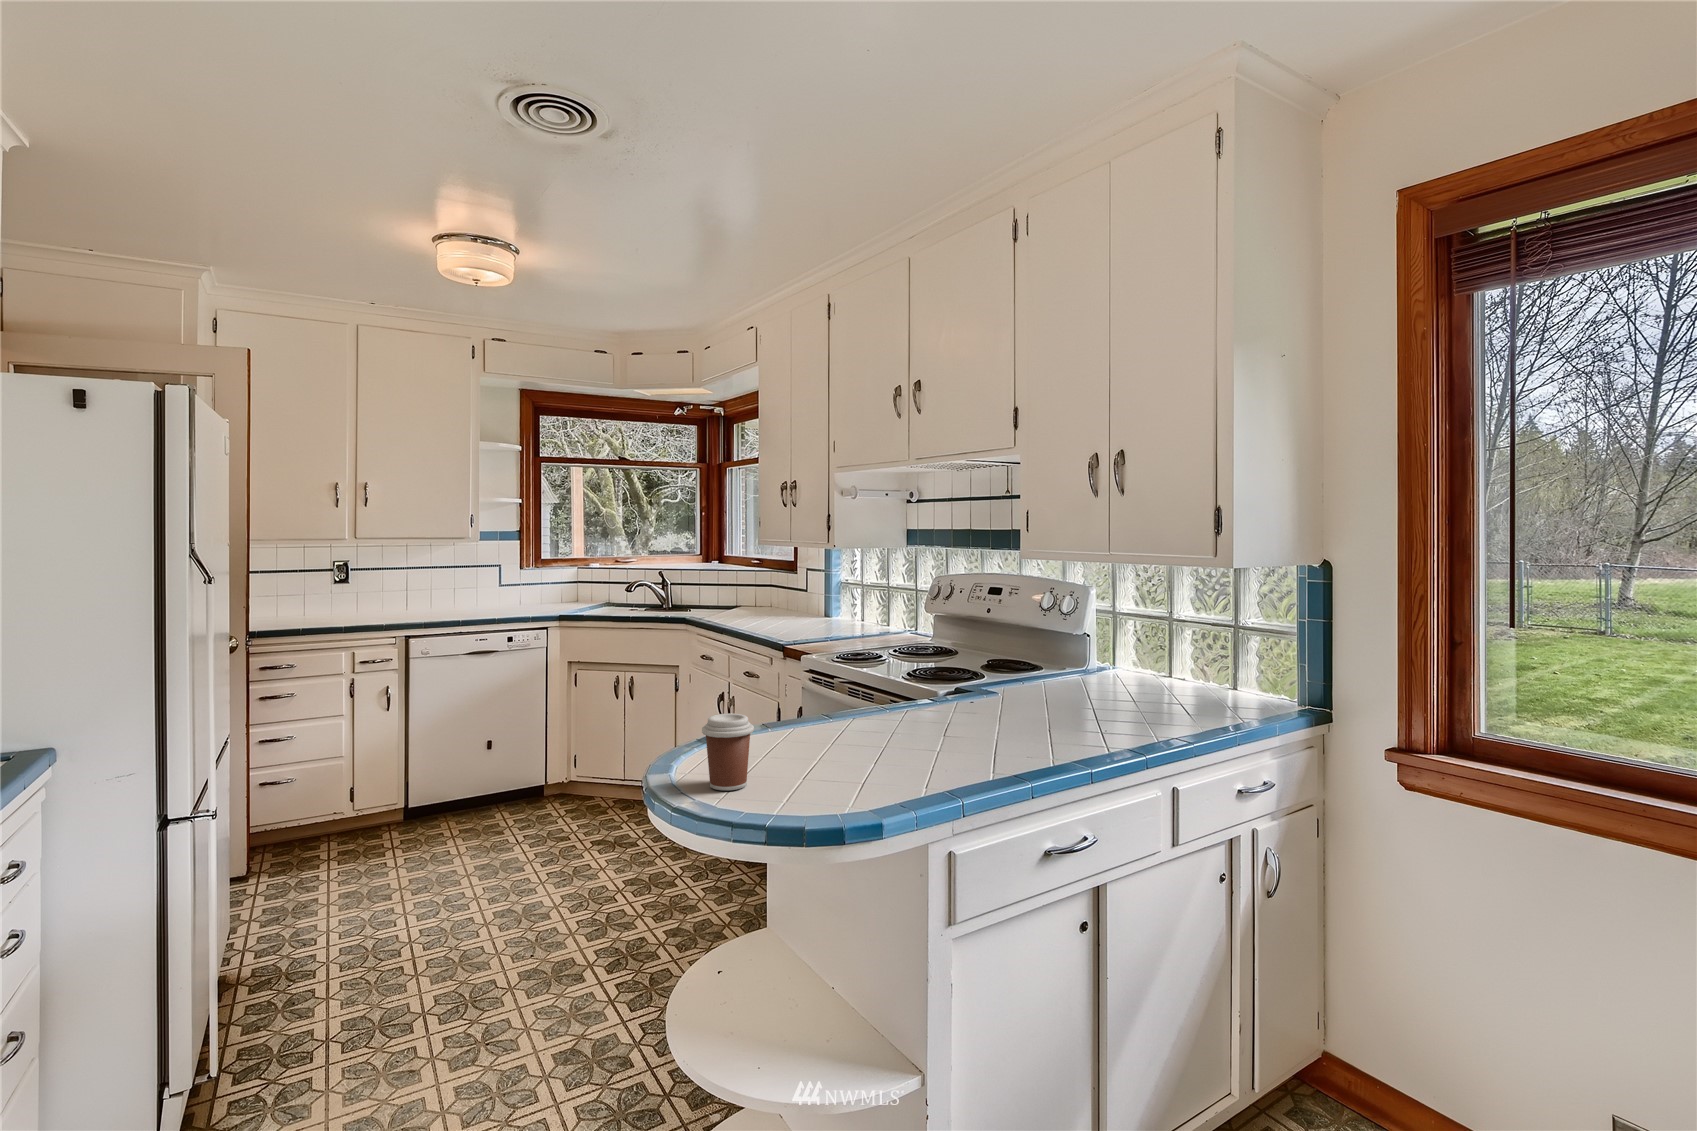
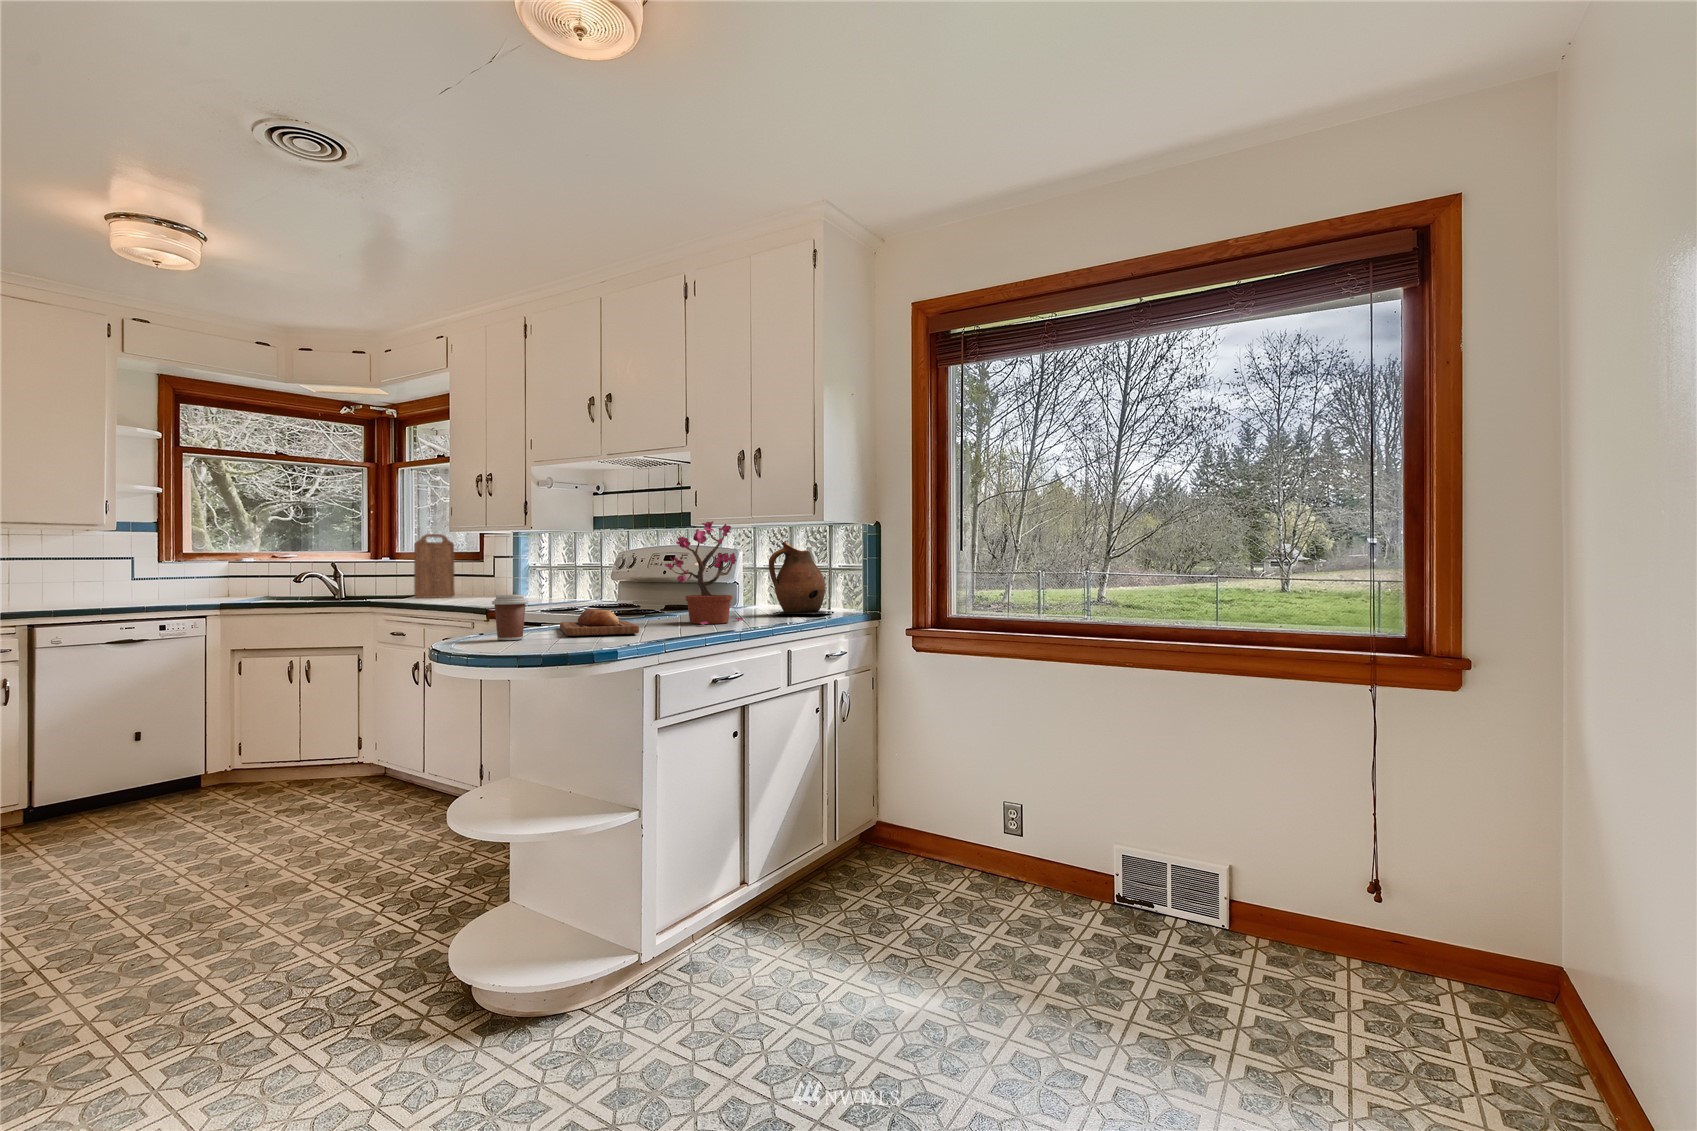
cutting board: none [730,544,770,613] -> present [414,534,454,598]
potted plant: none [975,573,1096,746] -> present [665,521,743,625]
ceramic pitcher: none [1137,594,1243,716] -> present [769,543,834,615]
bread loaf: none [810,715,922,783] -> present [560,609,639,636]

